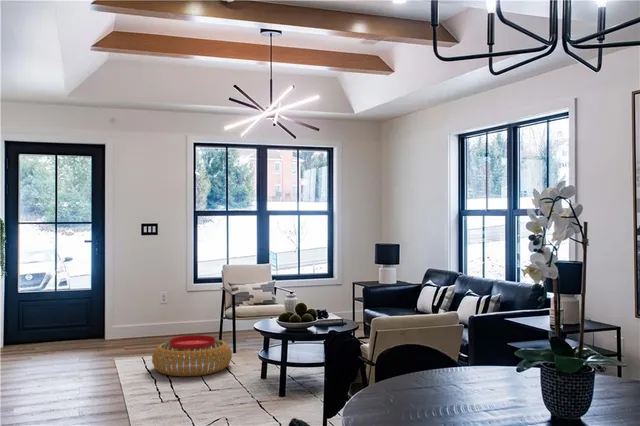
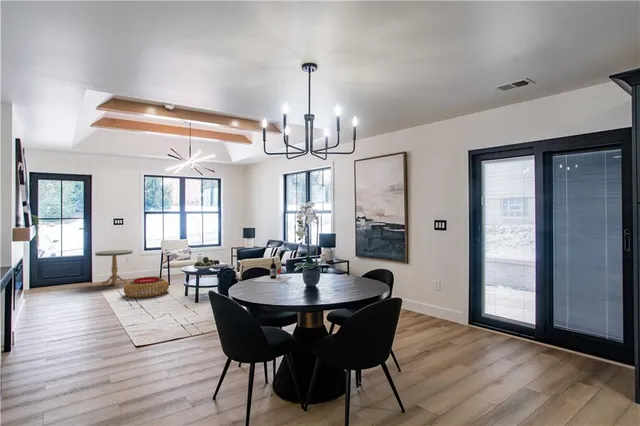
side table: none [114,280,175,347] -> present [95,250,133,286]
wine bottle: none [411,334,523,412] -> present [253,259,290,283]

